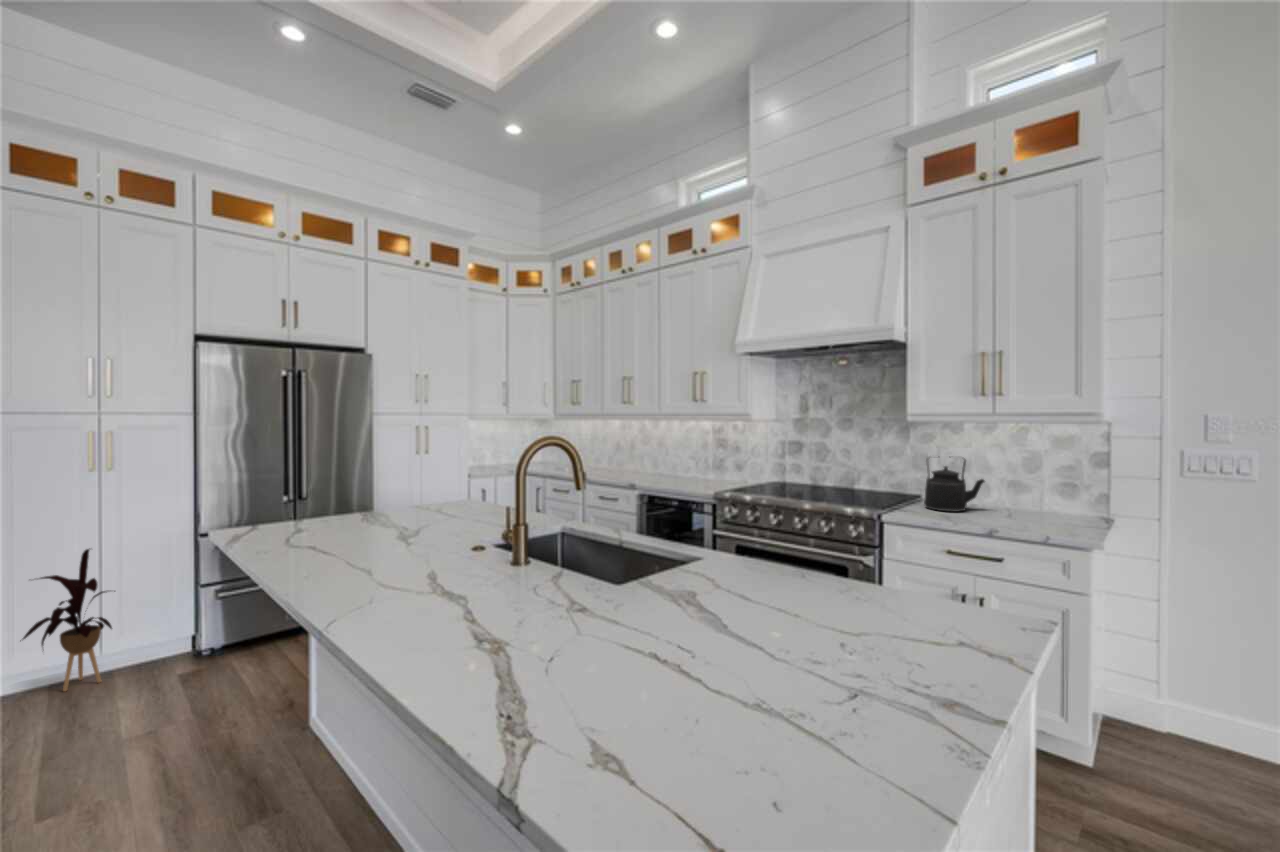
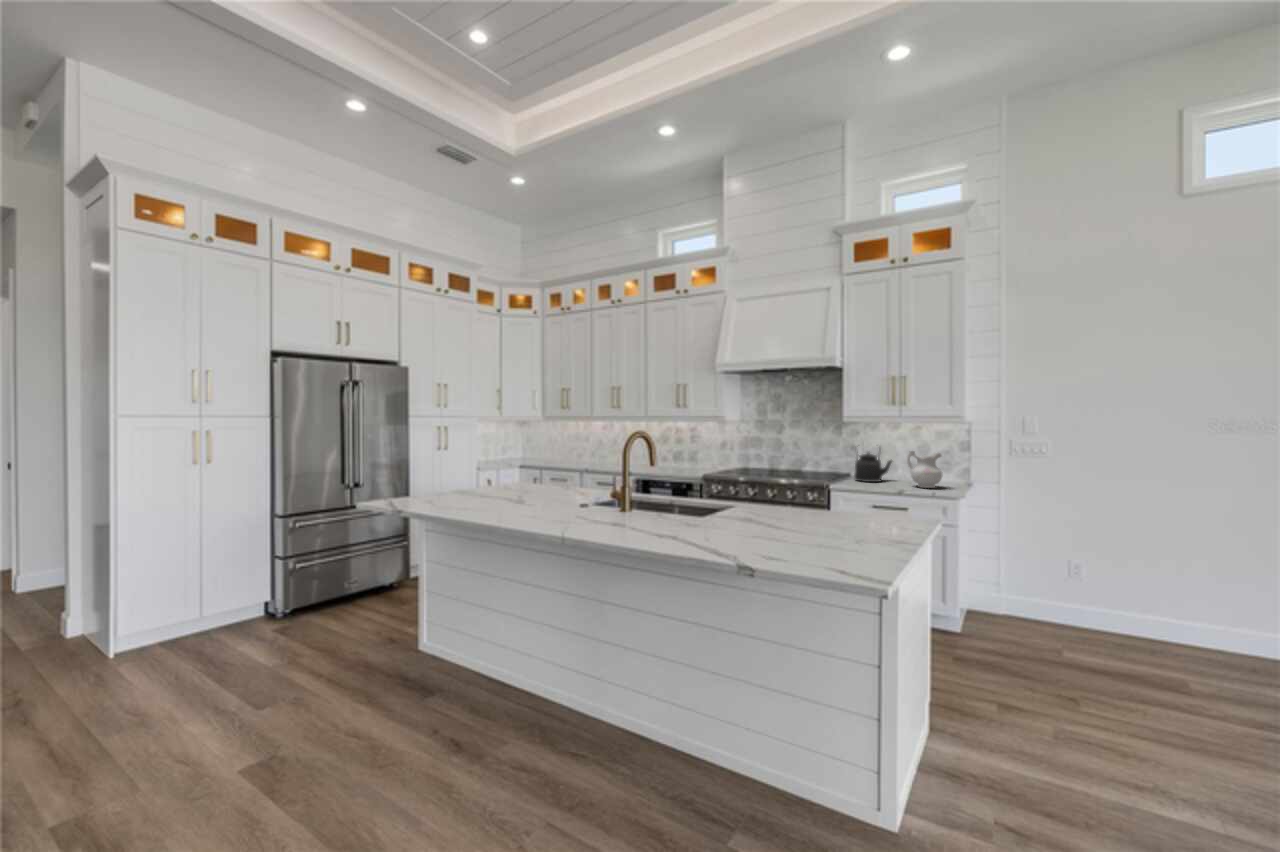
ceramic pitcher: none [1004,468,1063,527] -> present [907,451,942,488]
house plant: present [20,549,115,691] -> none [155,530,231,651]

